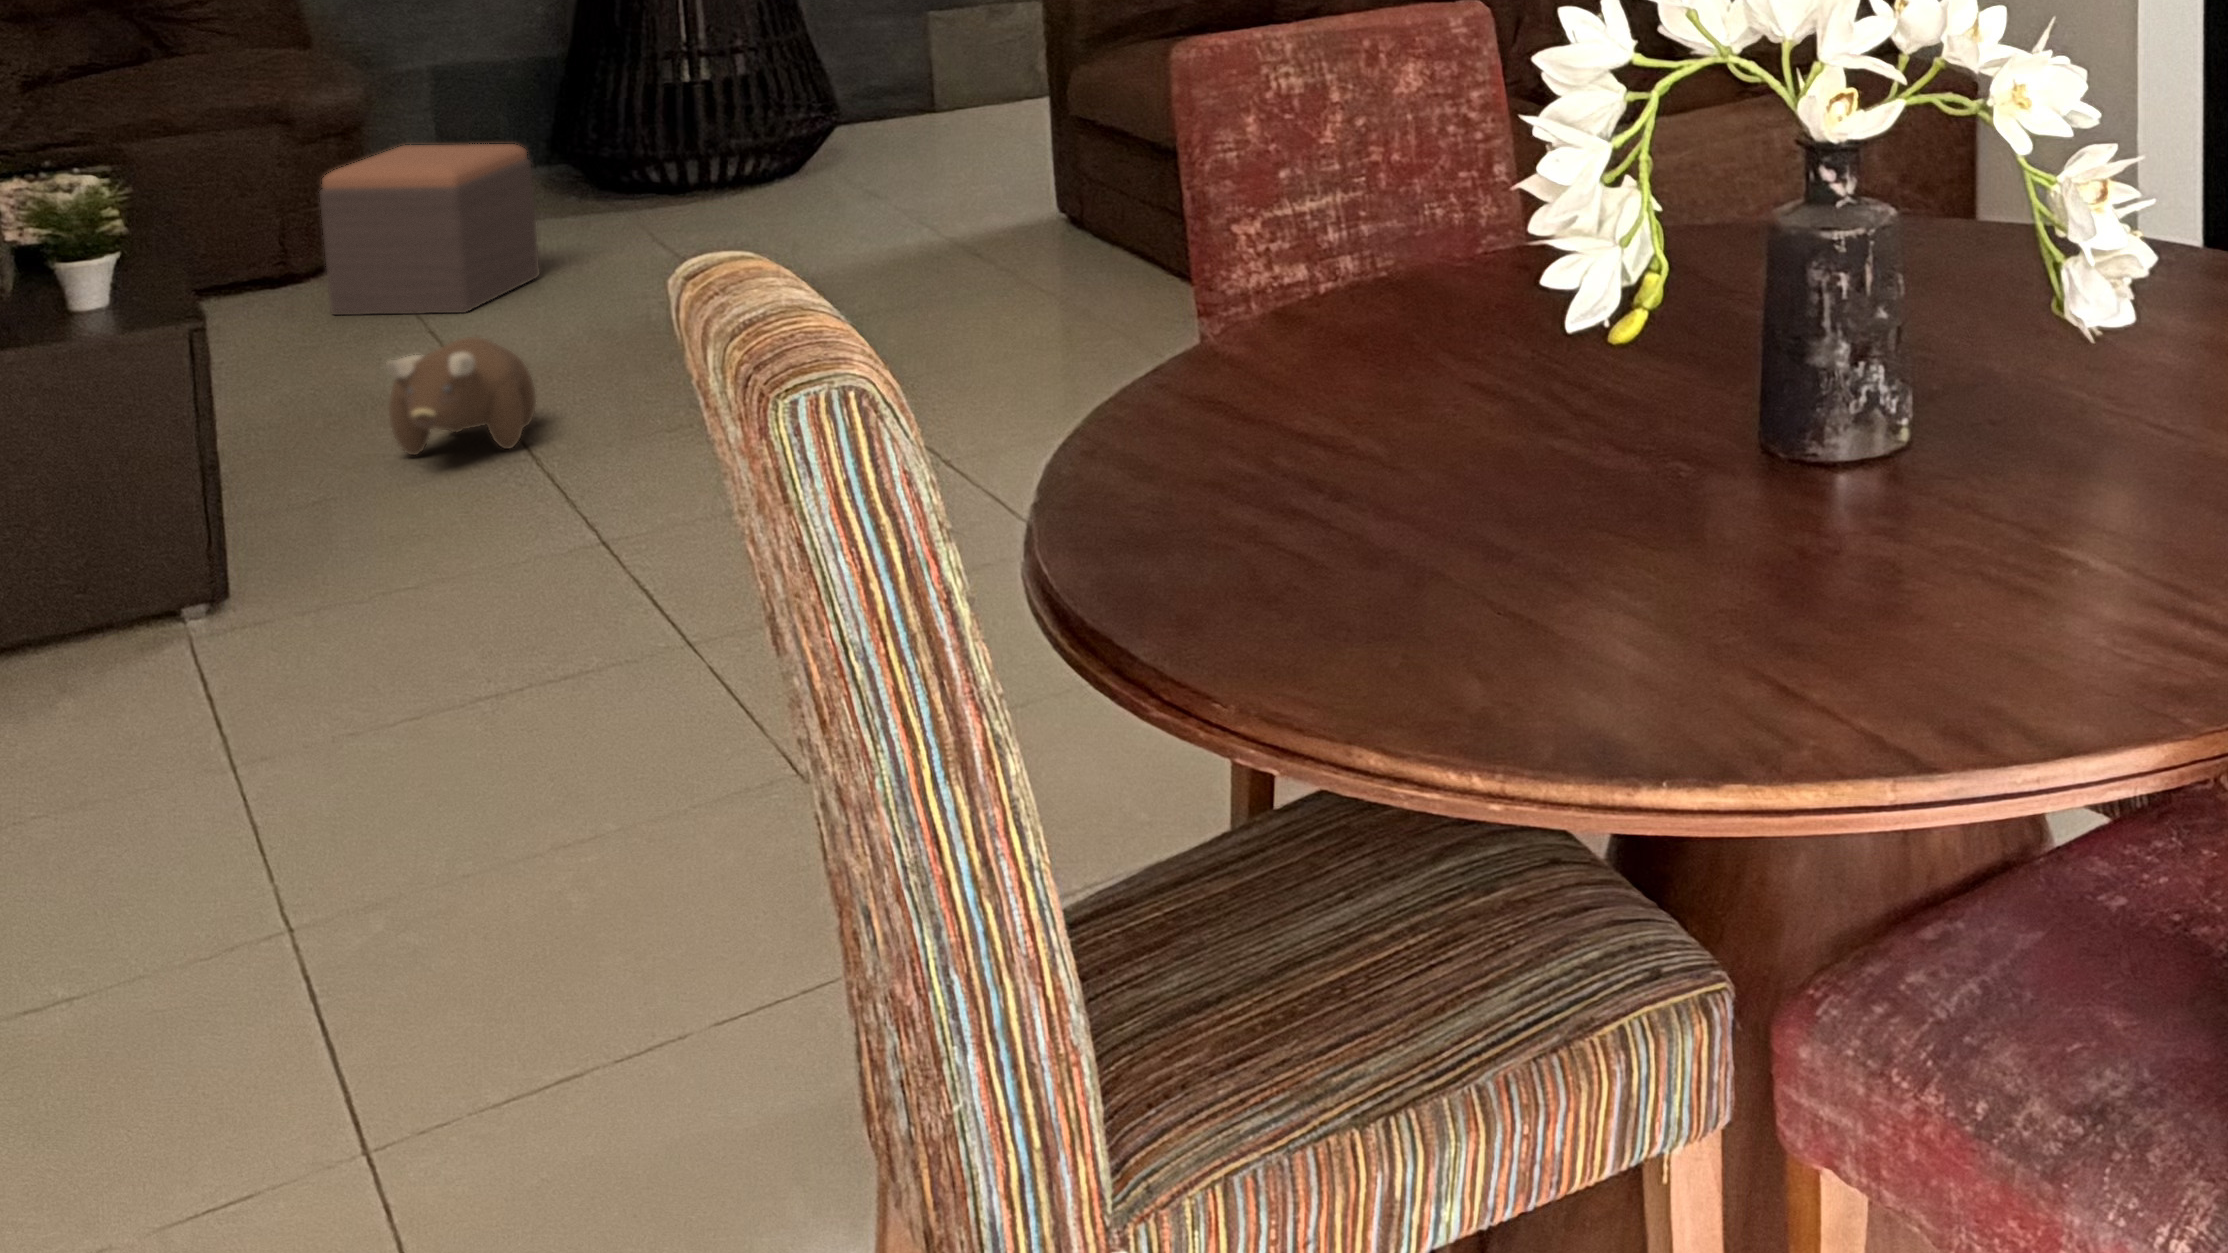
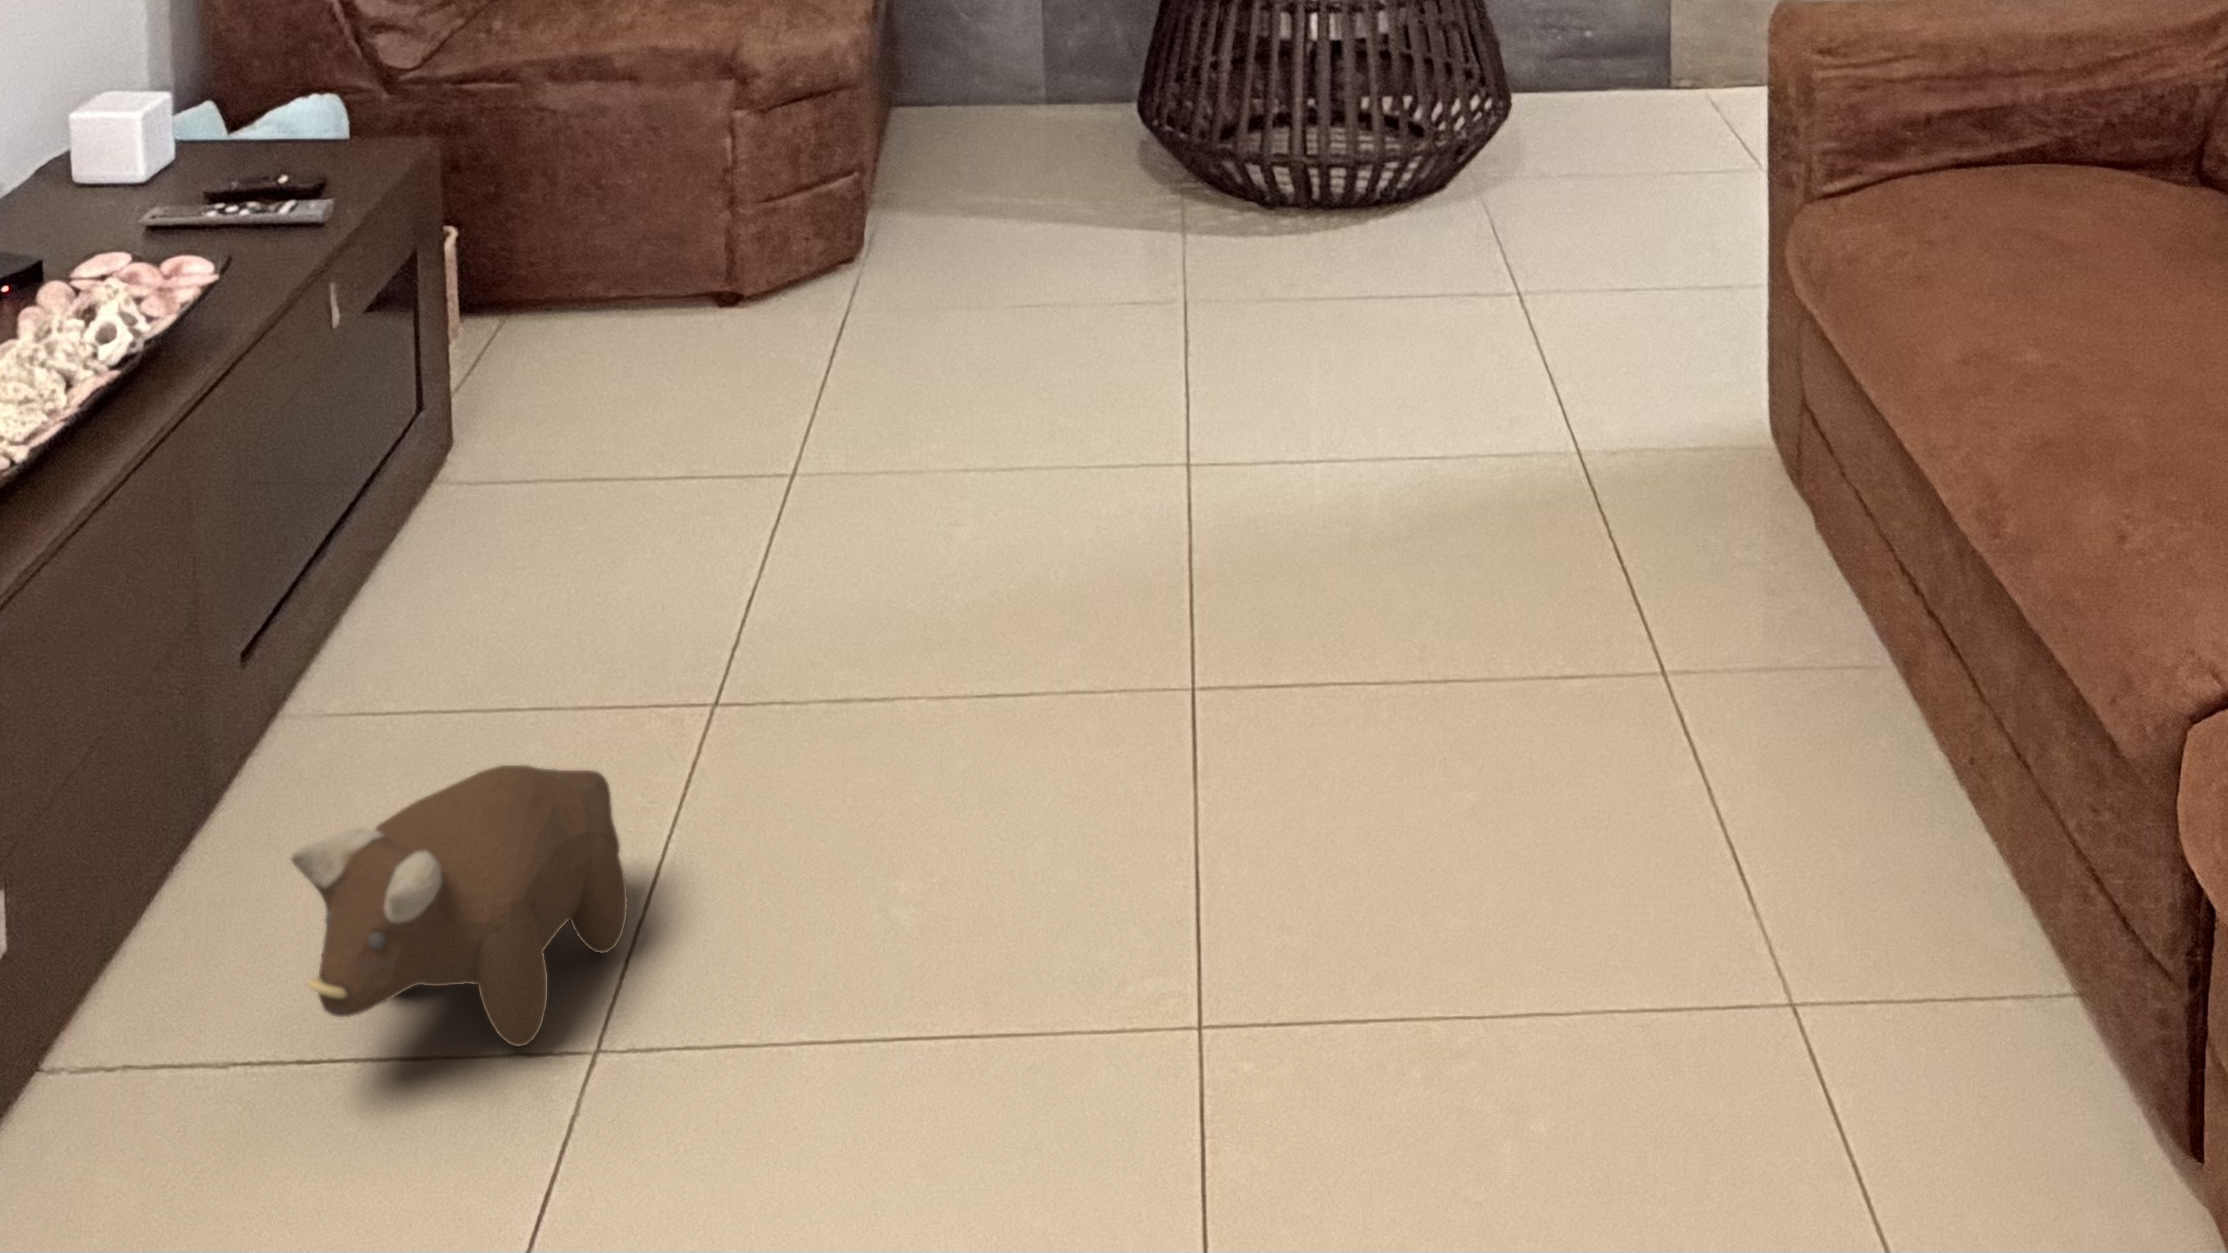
footstool: present [320,144,540,315] -> none [702,138,991,453]

